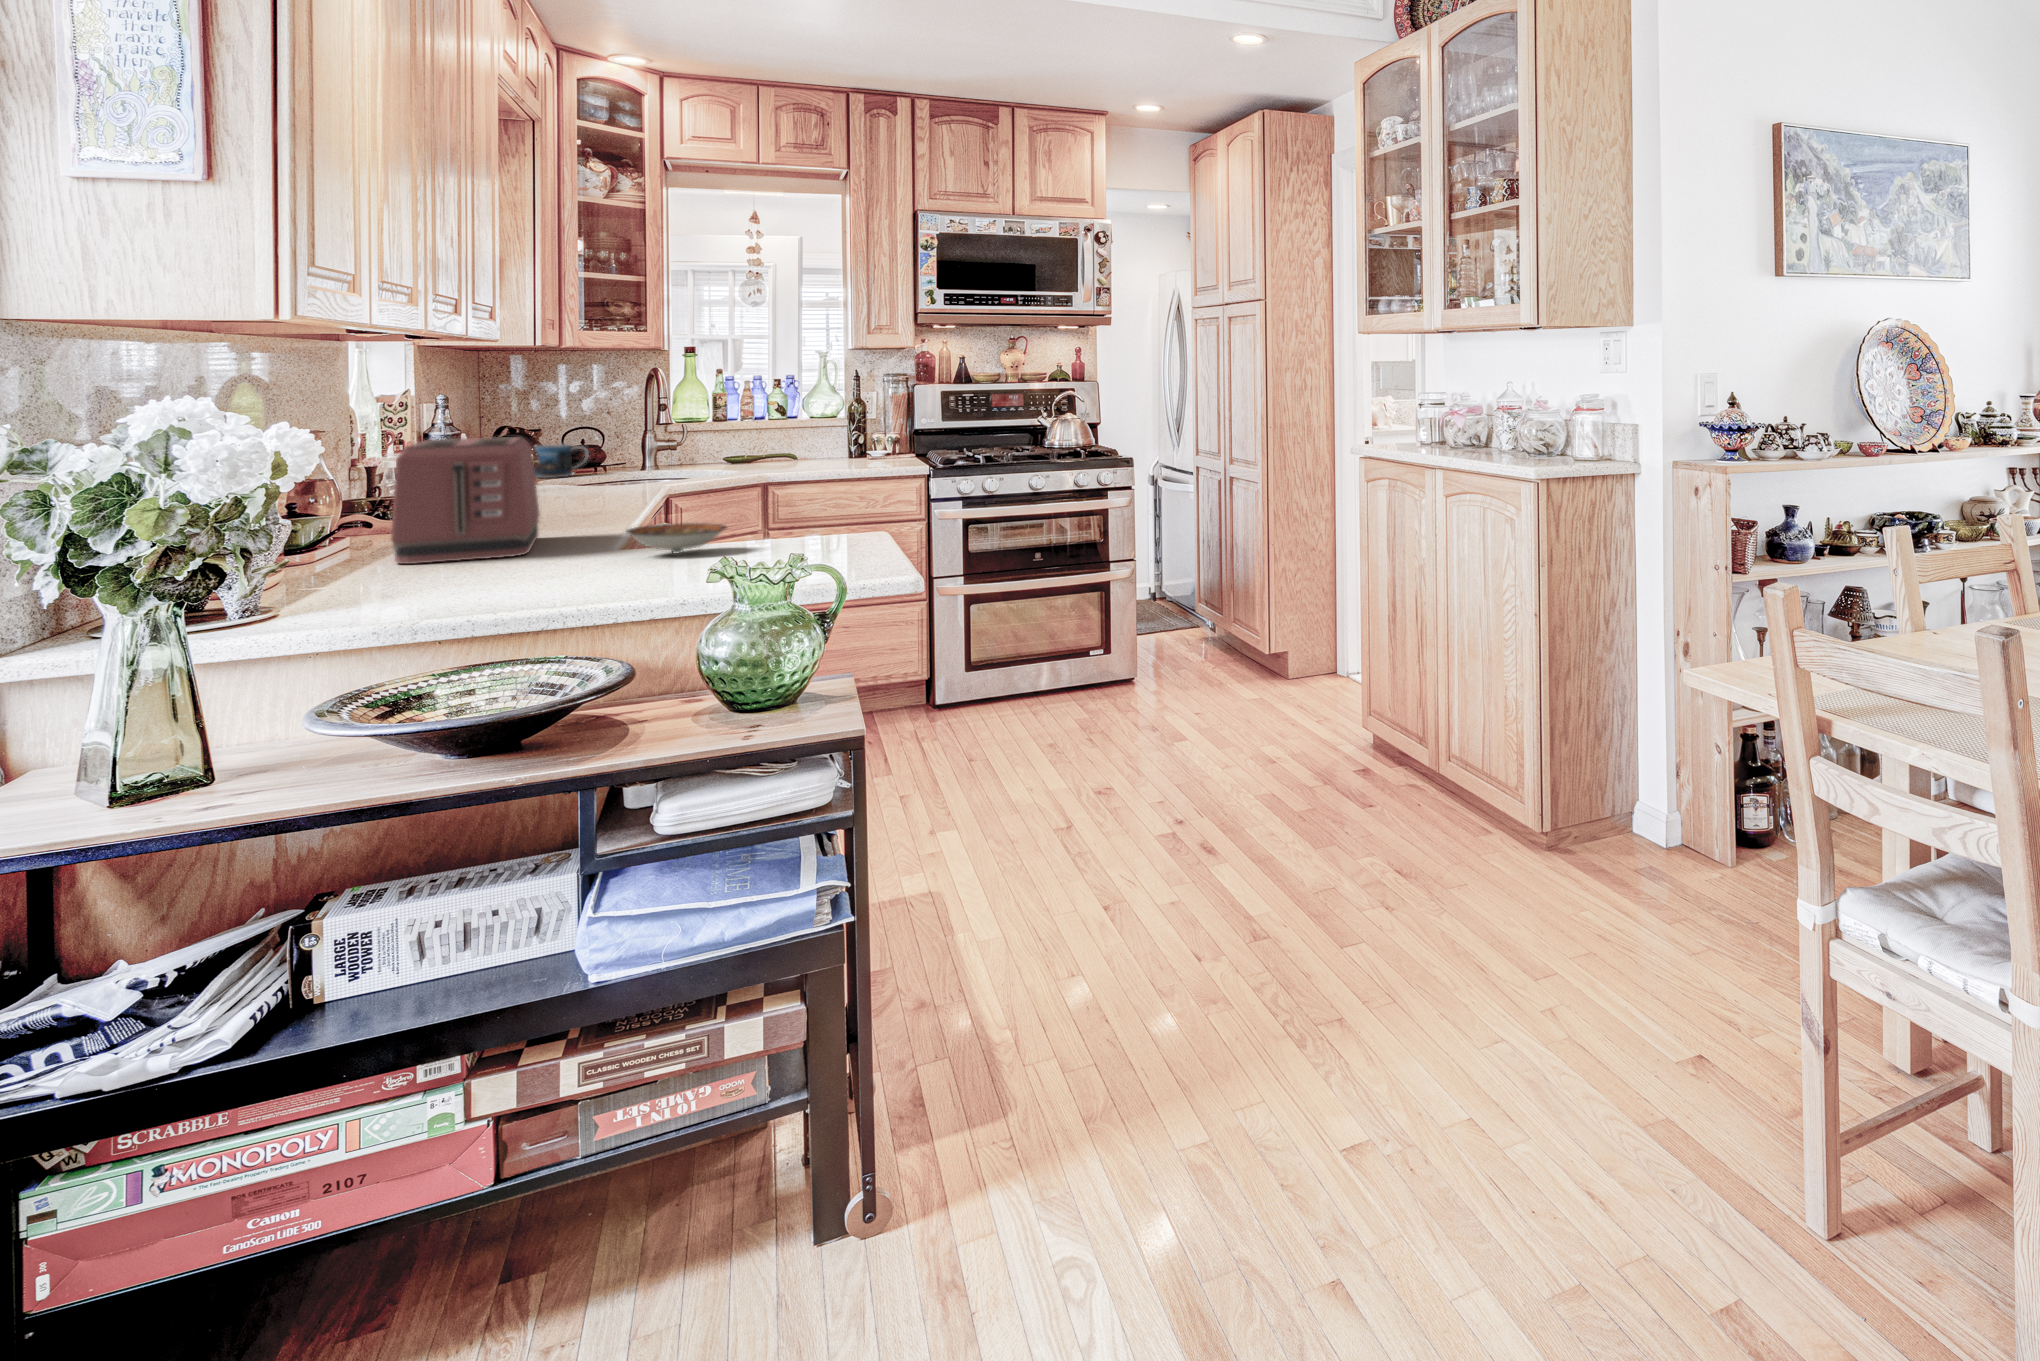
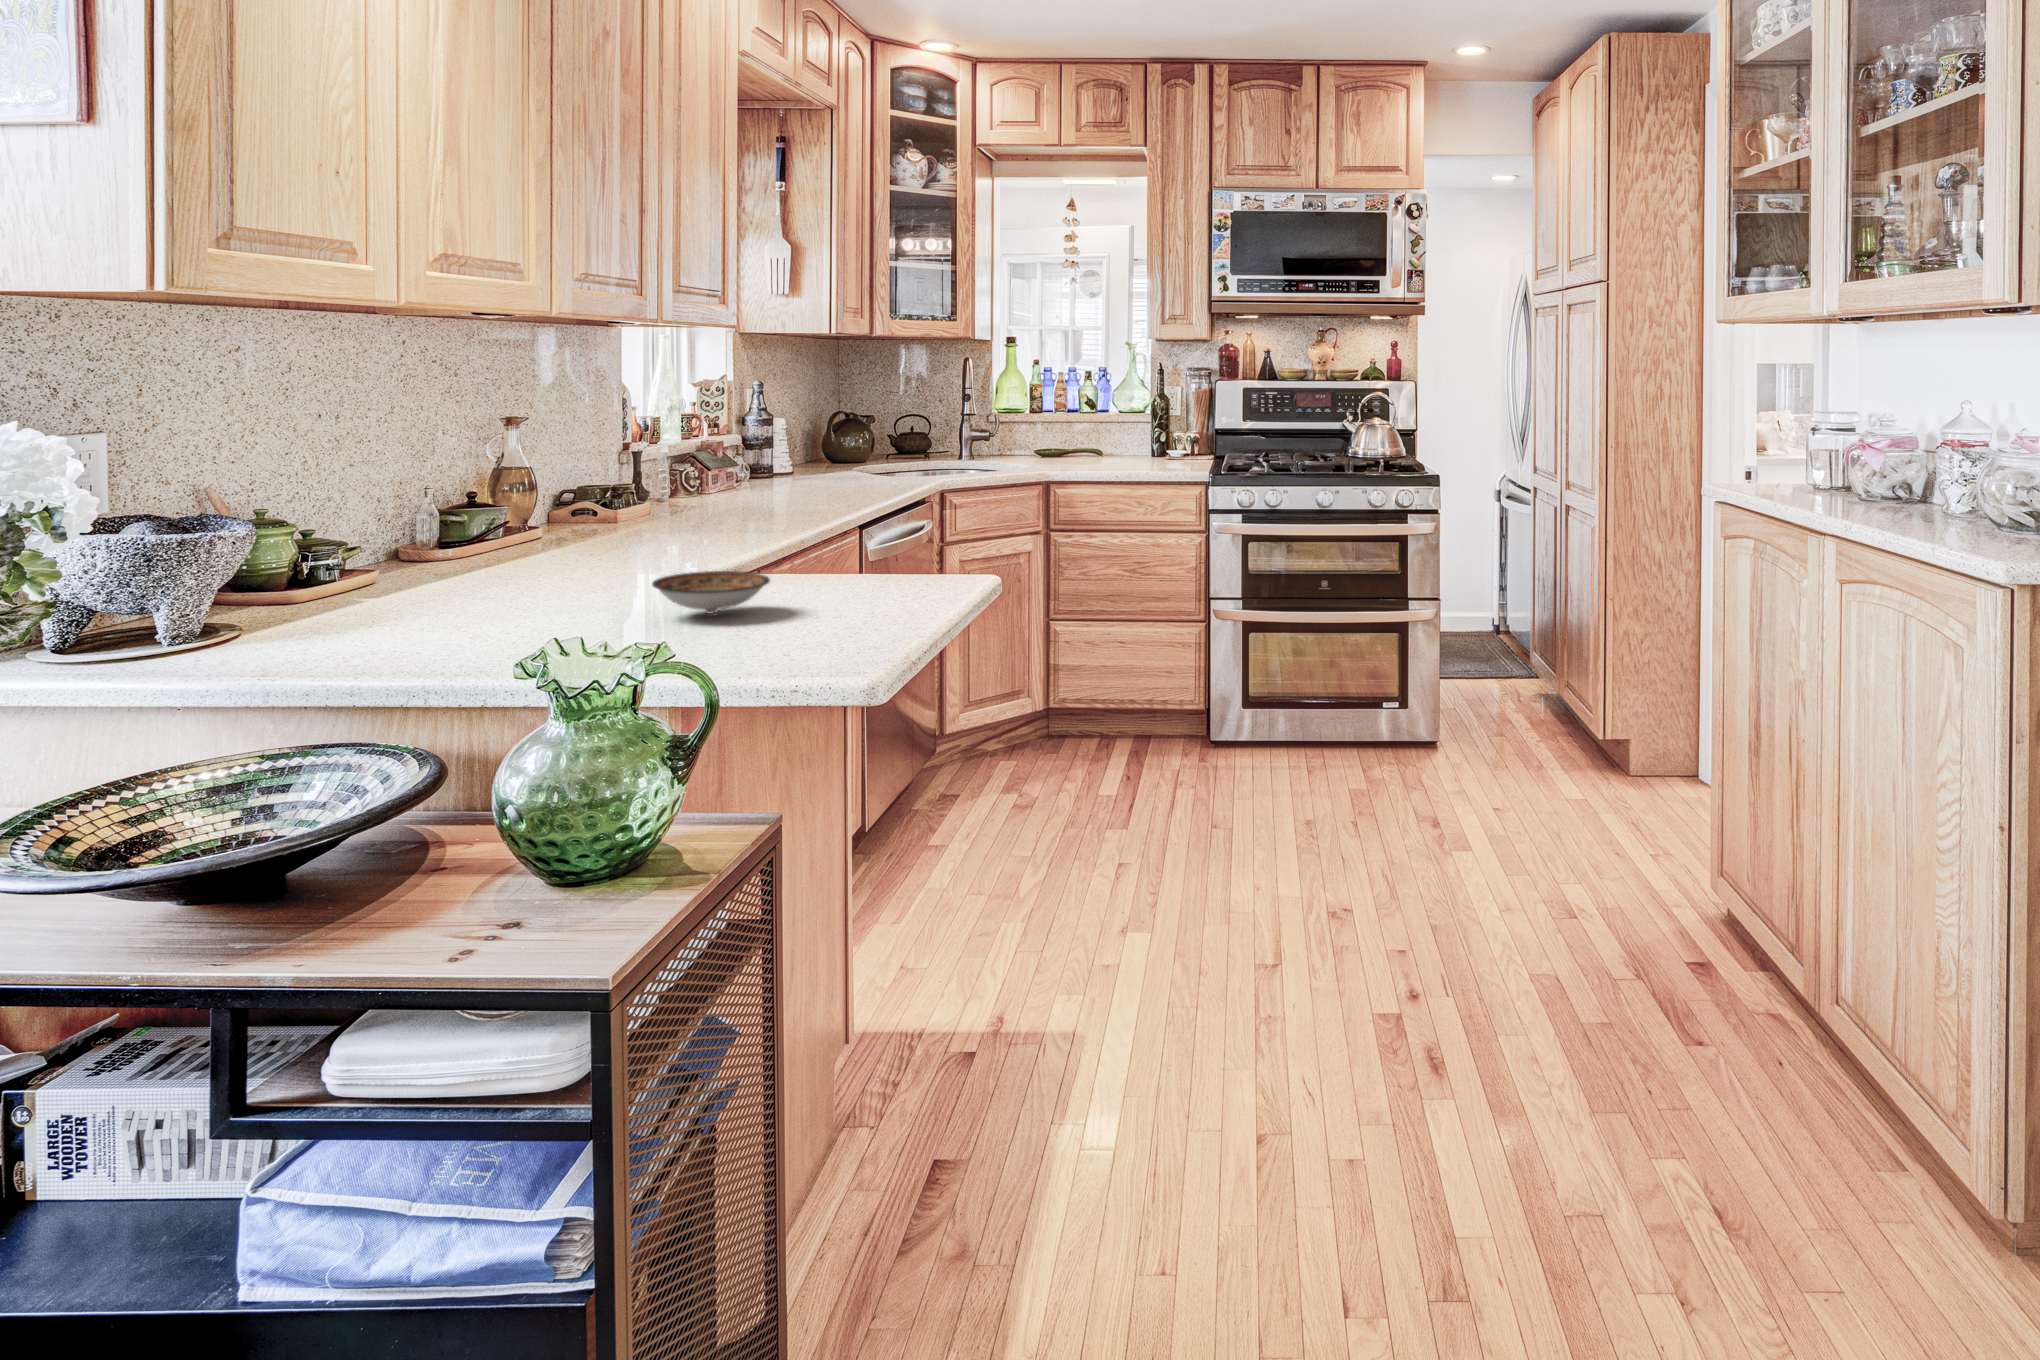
toaster: present [391,437,540,564] -> none [457,446,668,599]
mug: present [535,444,589,478] -> none [856,435,902,469]

